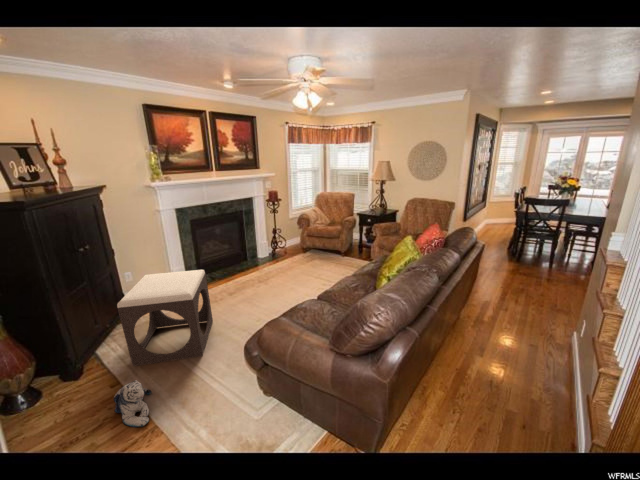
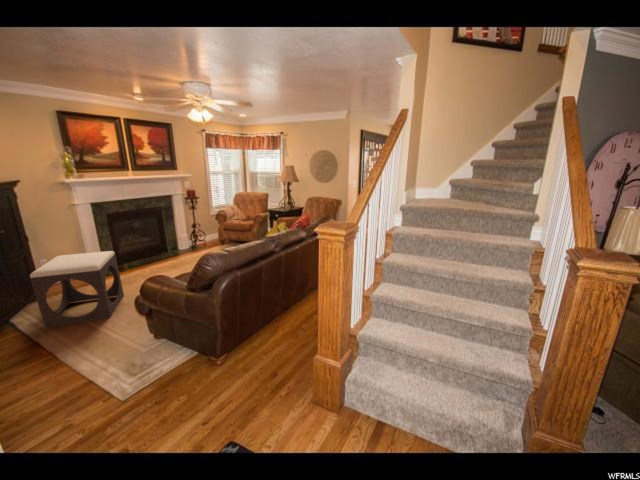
plush toy: present [114,380,151,427] -> none [27,328,62,361]

